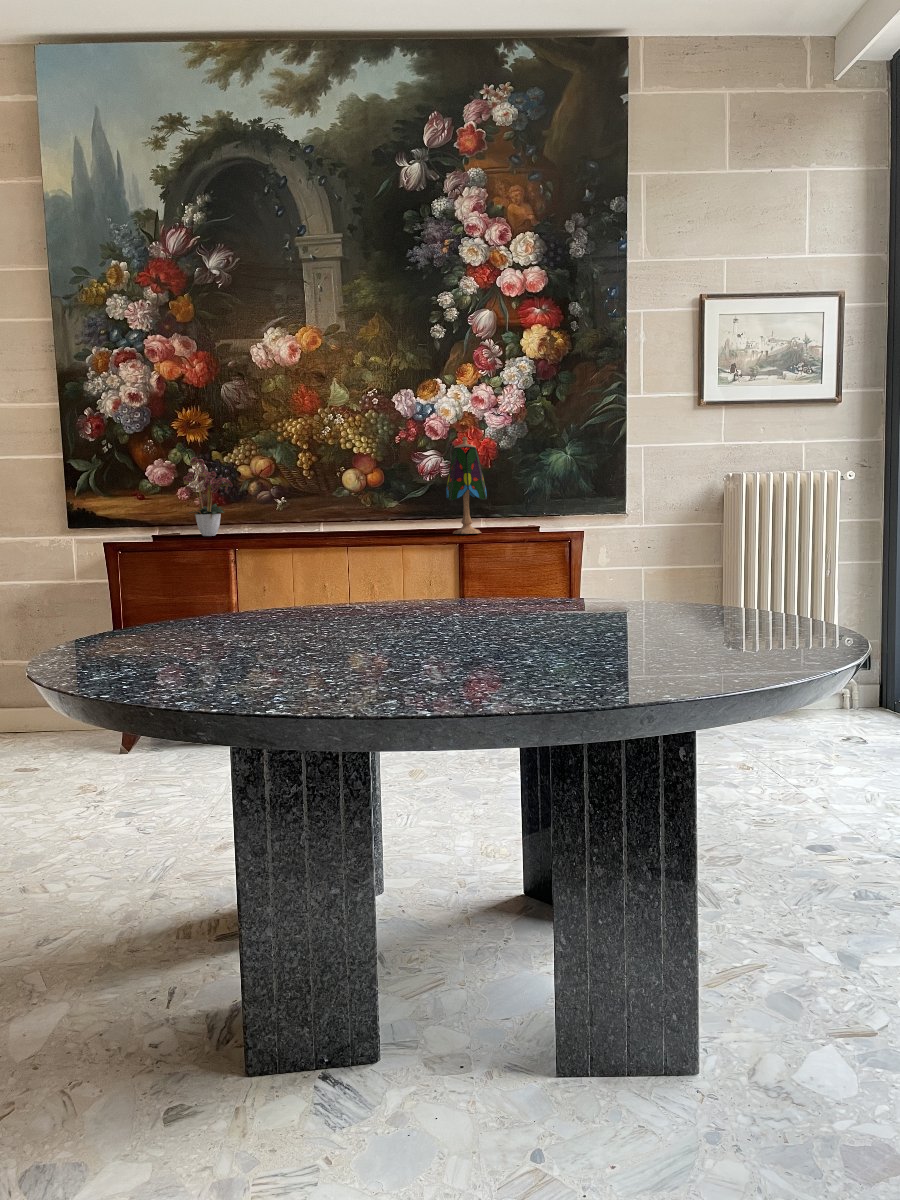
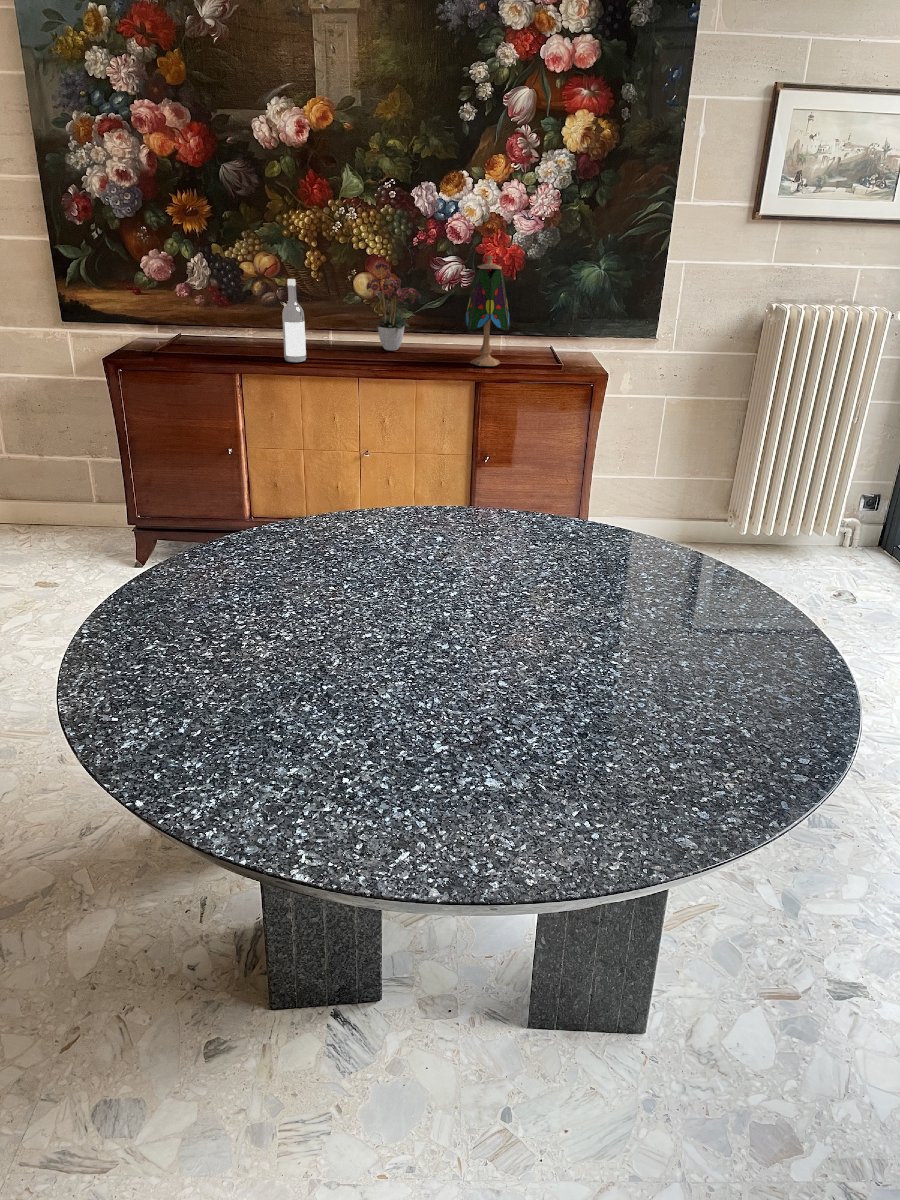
flower arrangement: present [183,457,233,536] -> present [366,262,420,351]
wine bottle: none [277,465,299,539] -> present [282,279,306,362]

